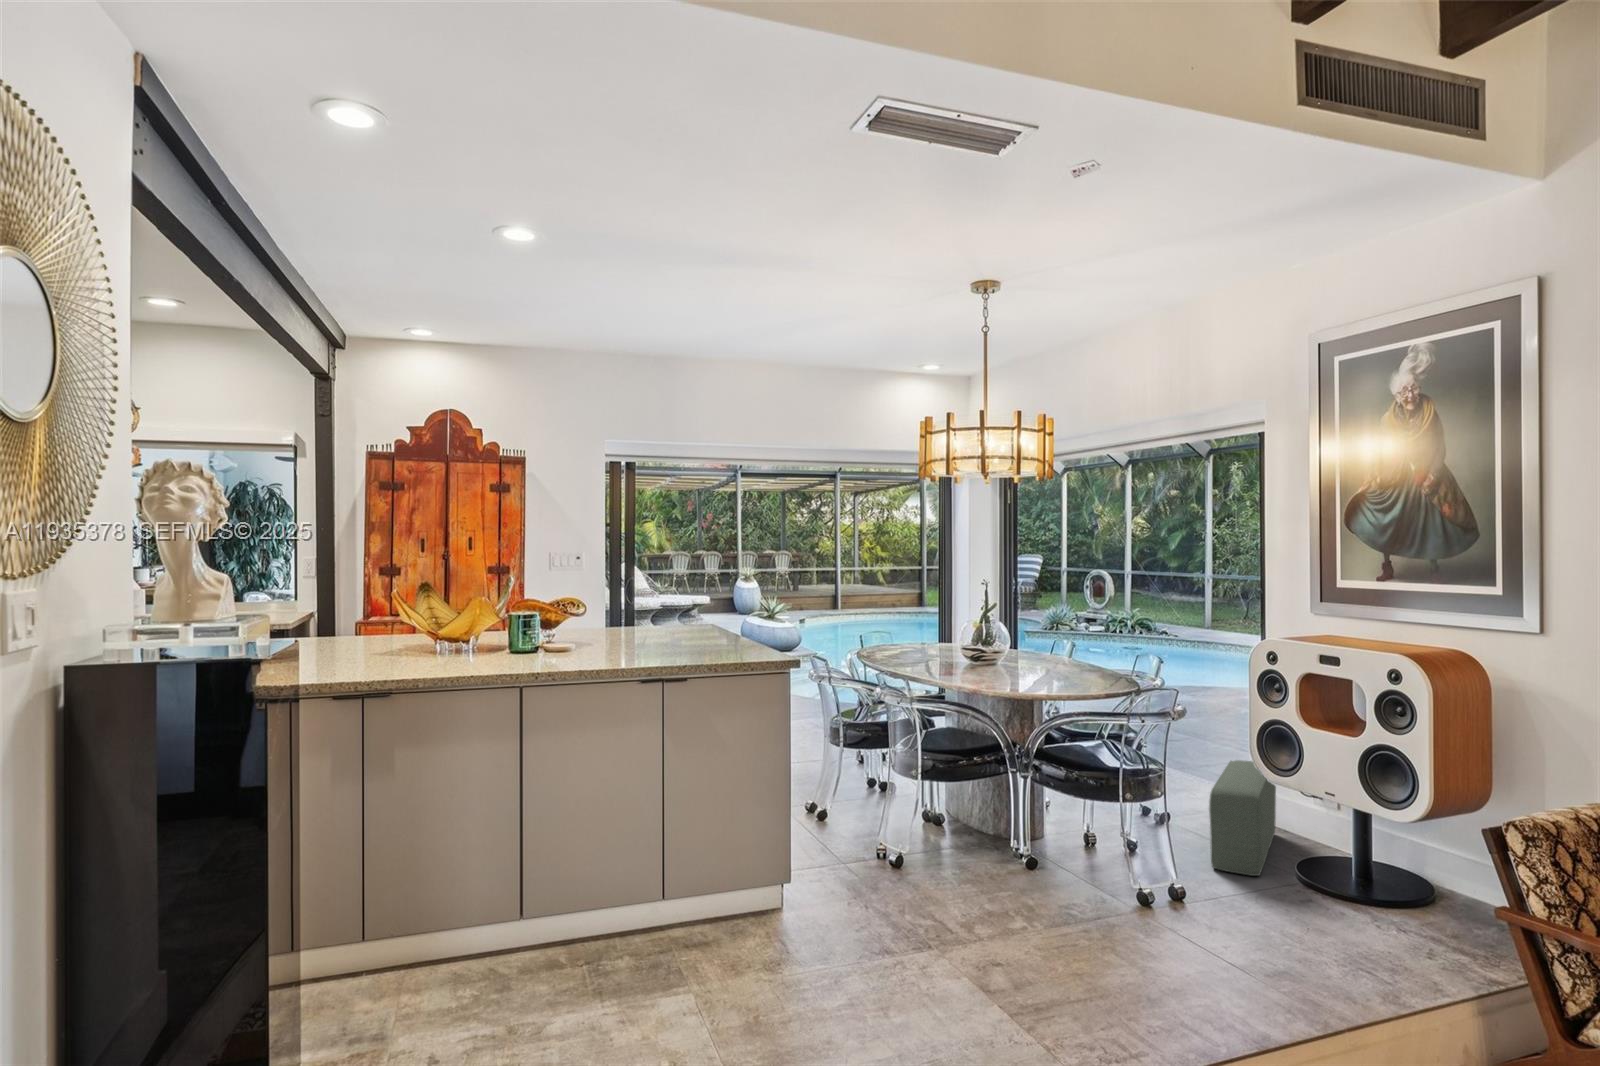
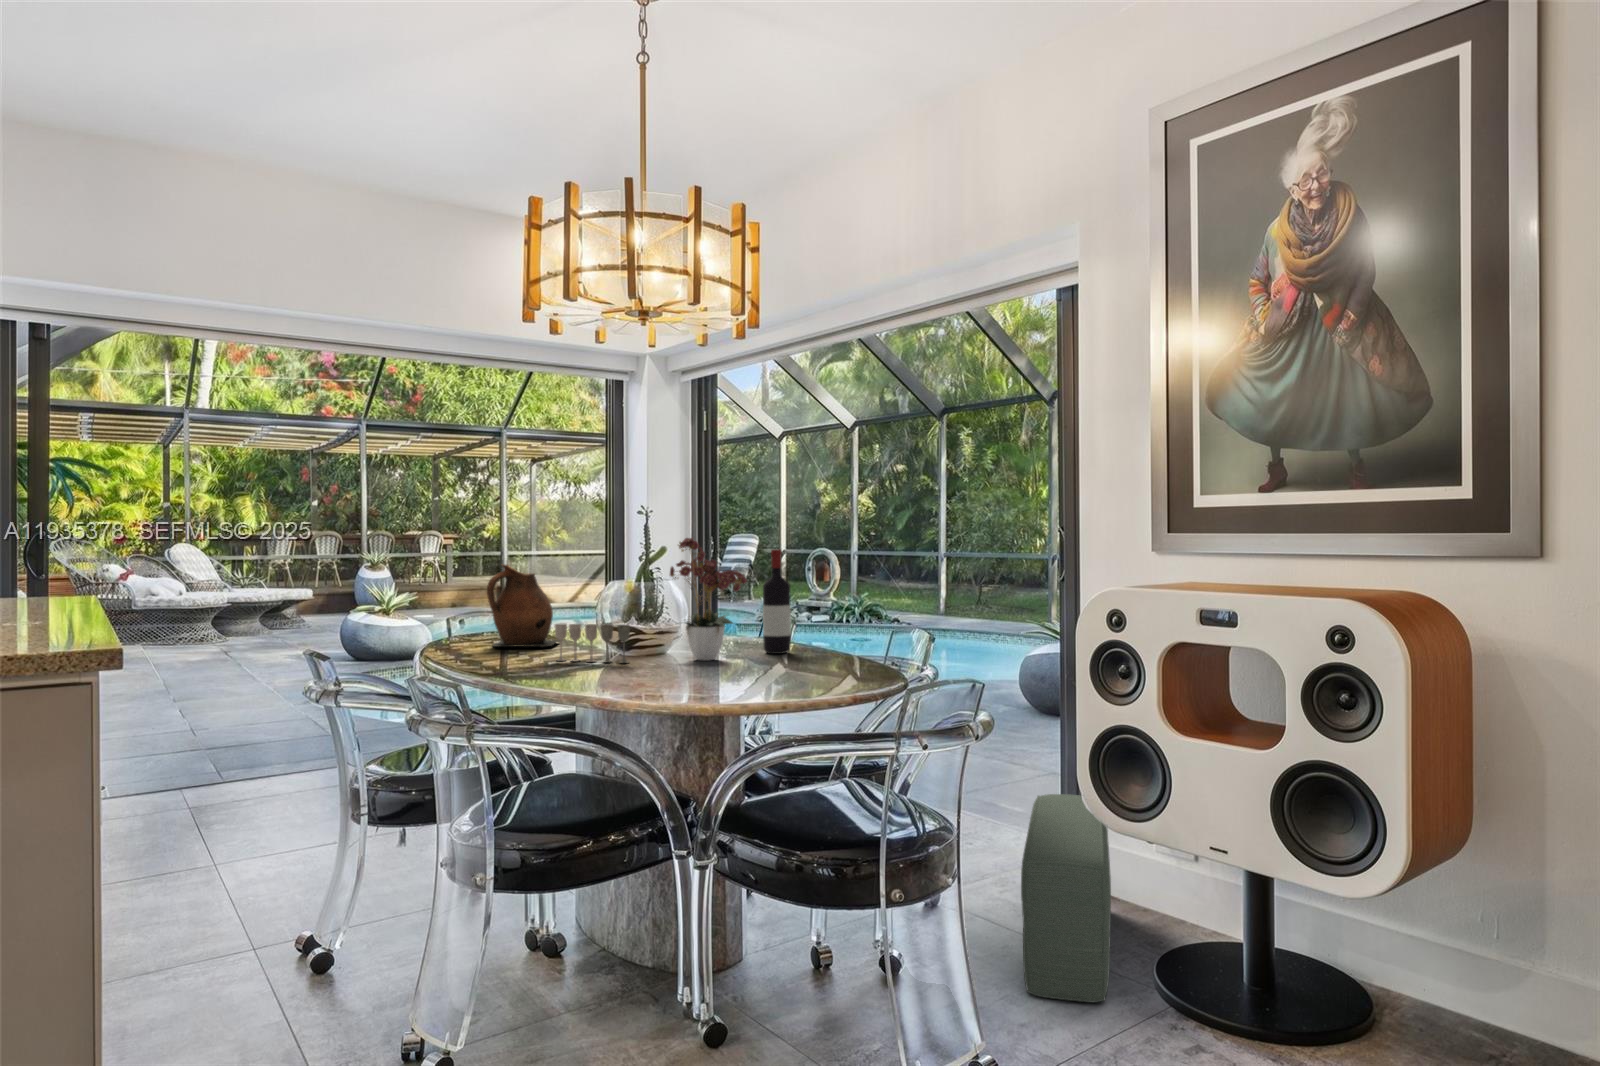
flower arrangement: none [998,595,1049,668] -> present [670,538,747,660]
wine bottle: none [1055,604,1072,666] -> present [763,549,791,654]
ceramic pitcher: none [893,607,932,656] -> present [487,565,560,647]
wine glass: none [936,644,979,668] -> present [555,624,630,663]

